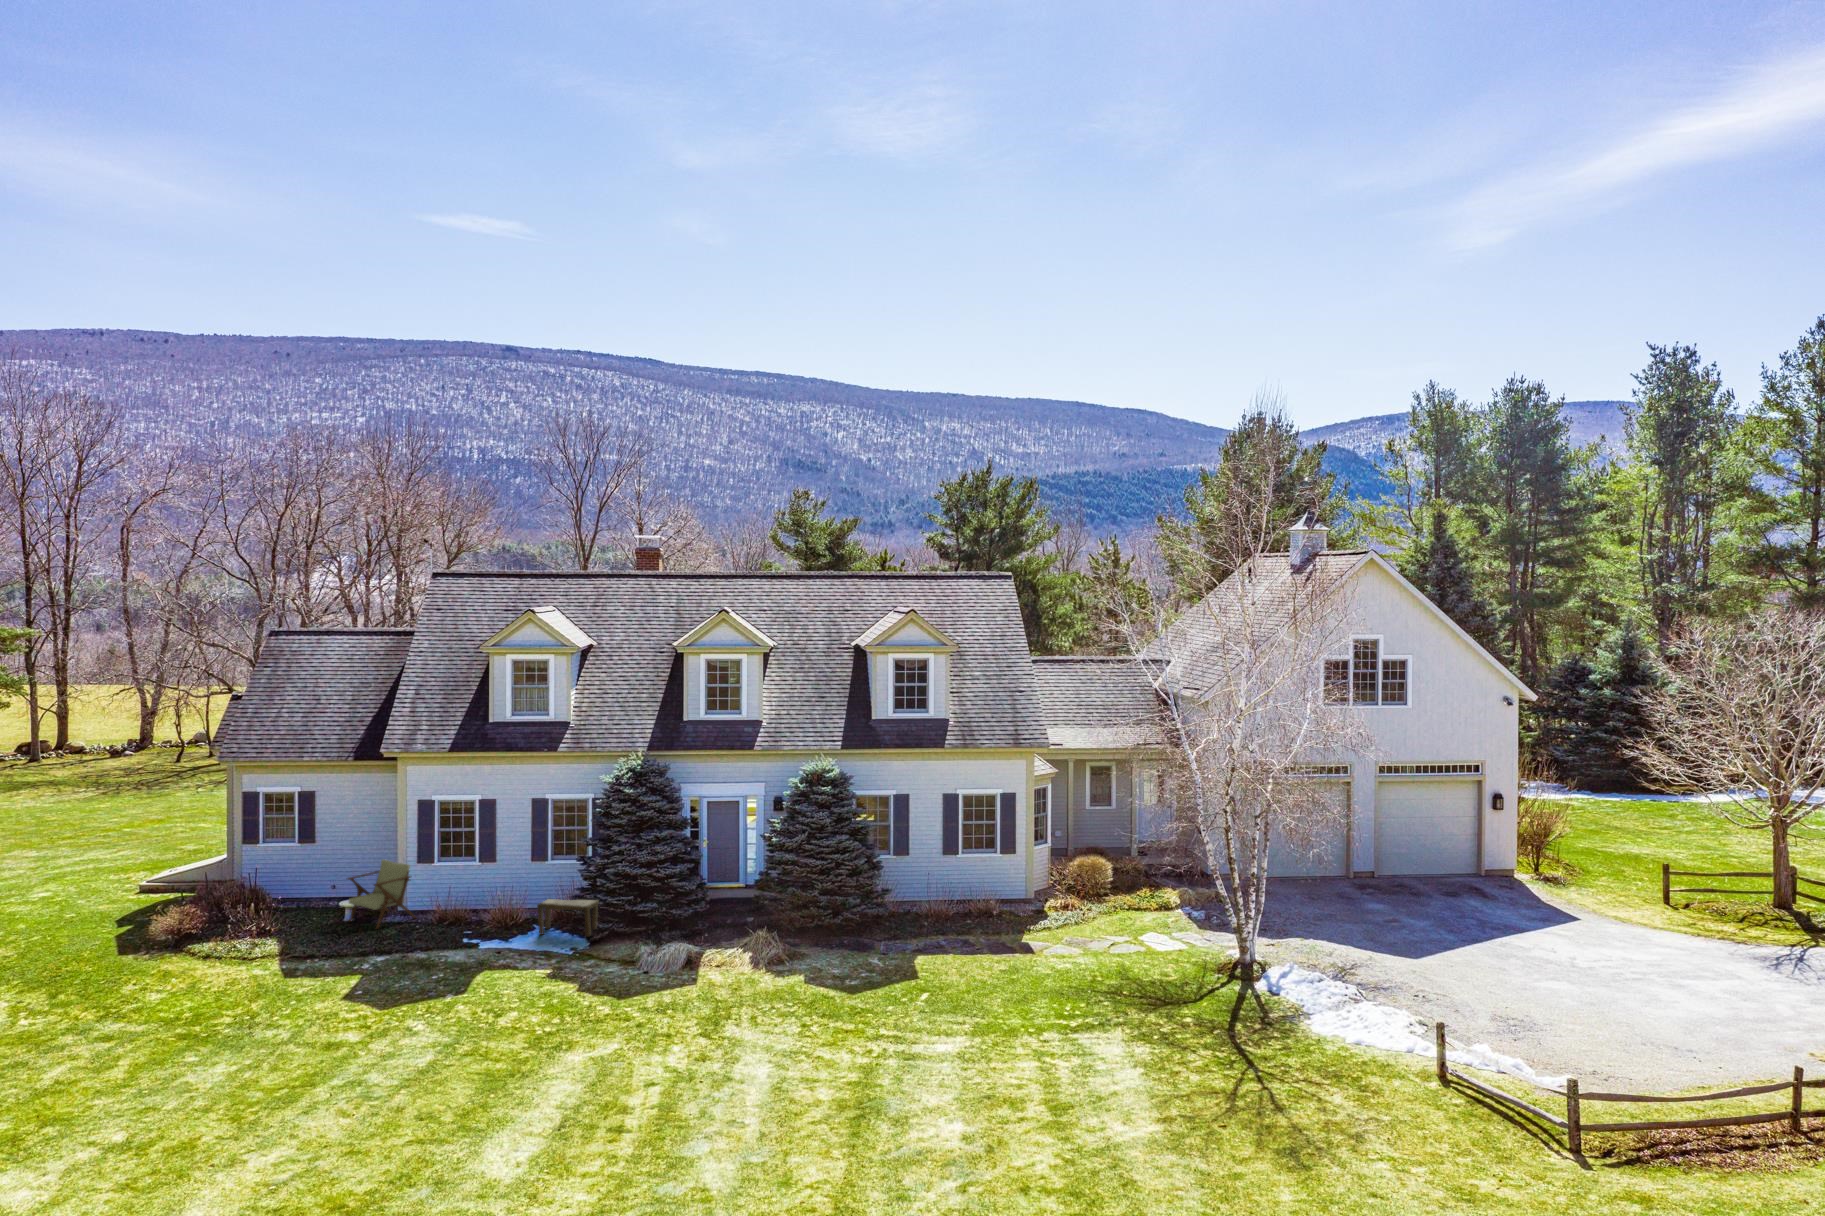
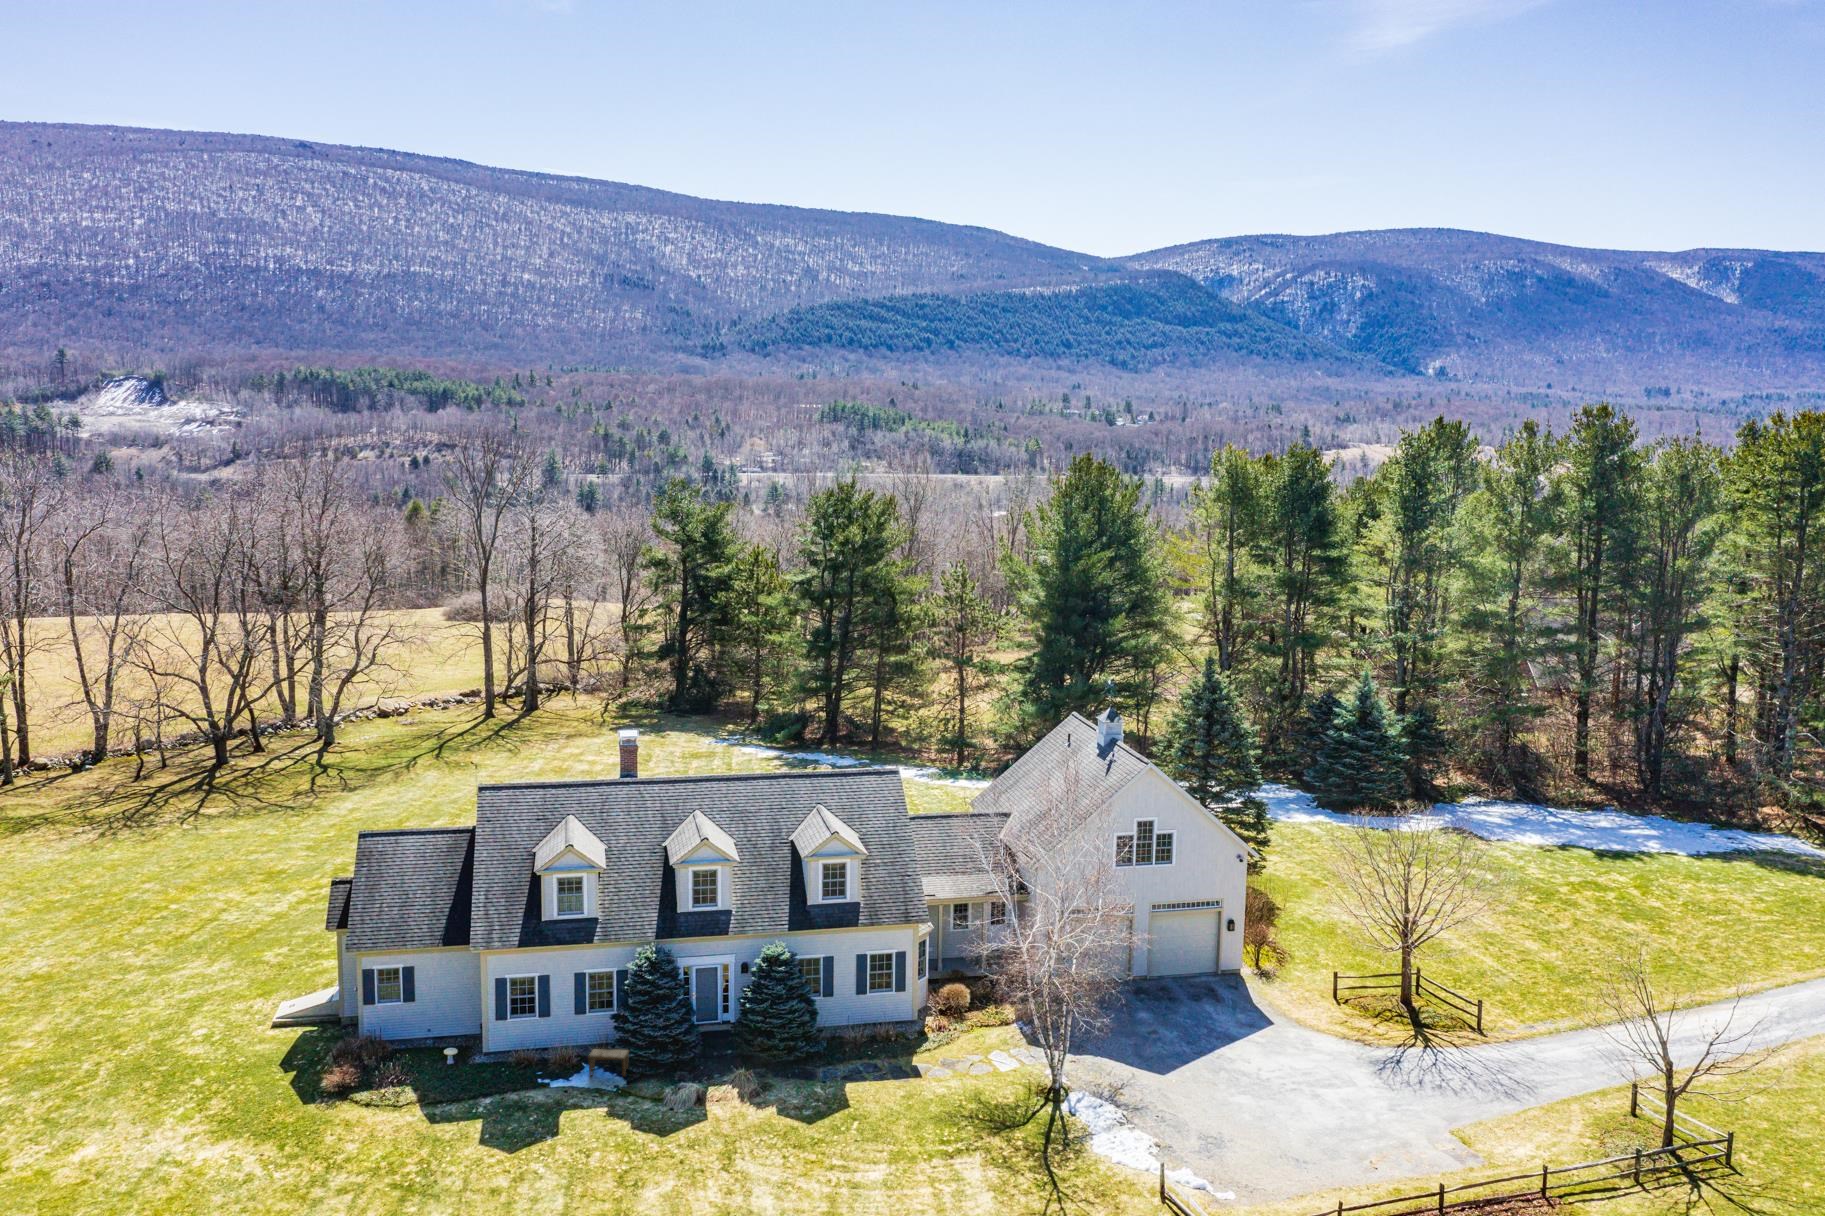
lounge chair: present [348,859,416,929] -> none [448,1020,498,1075]

